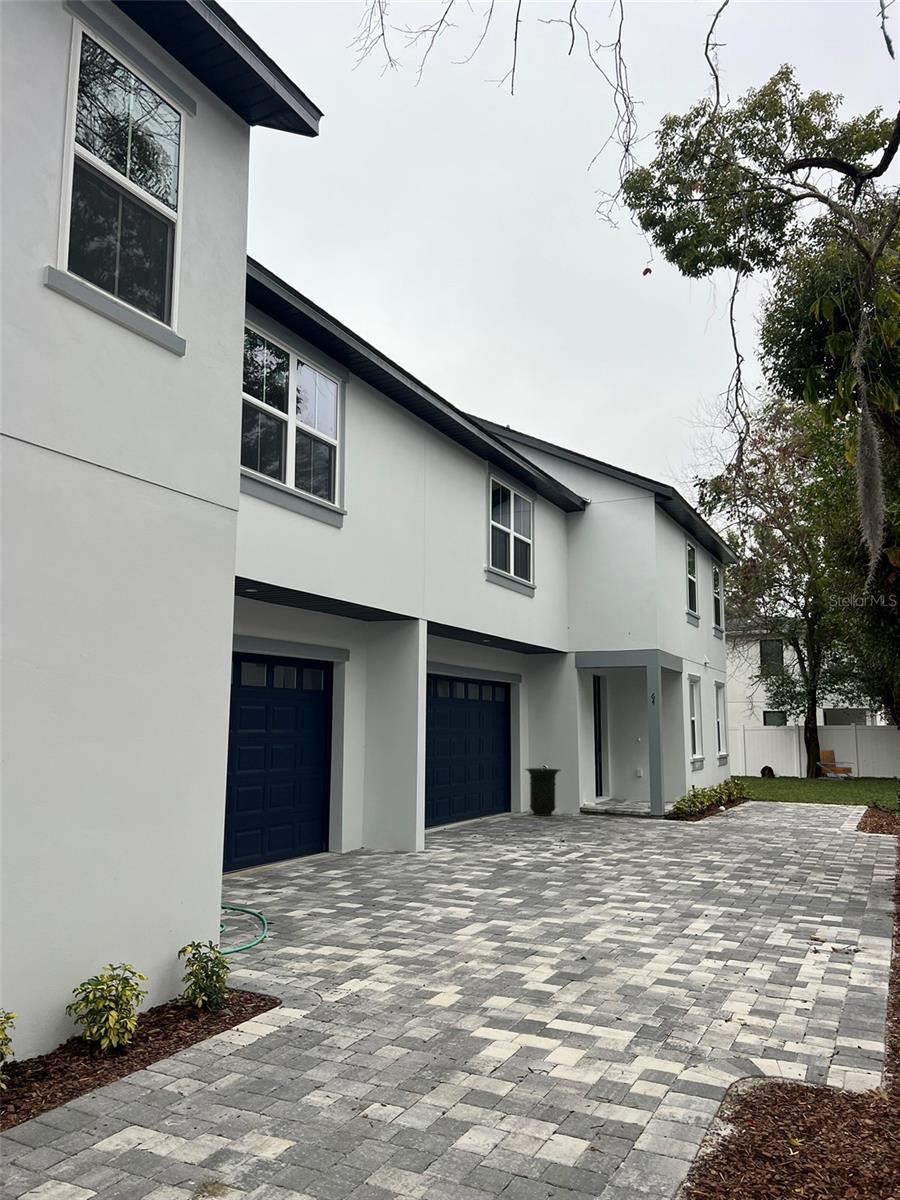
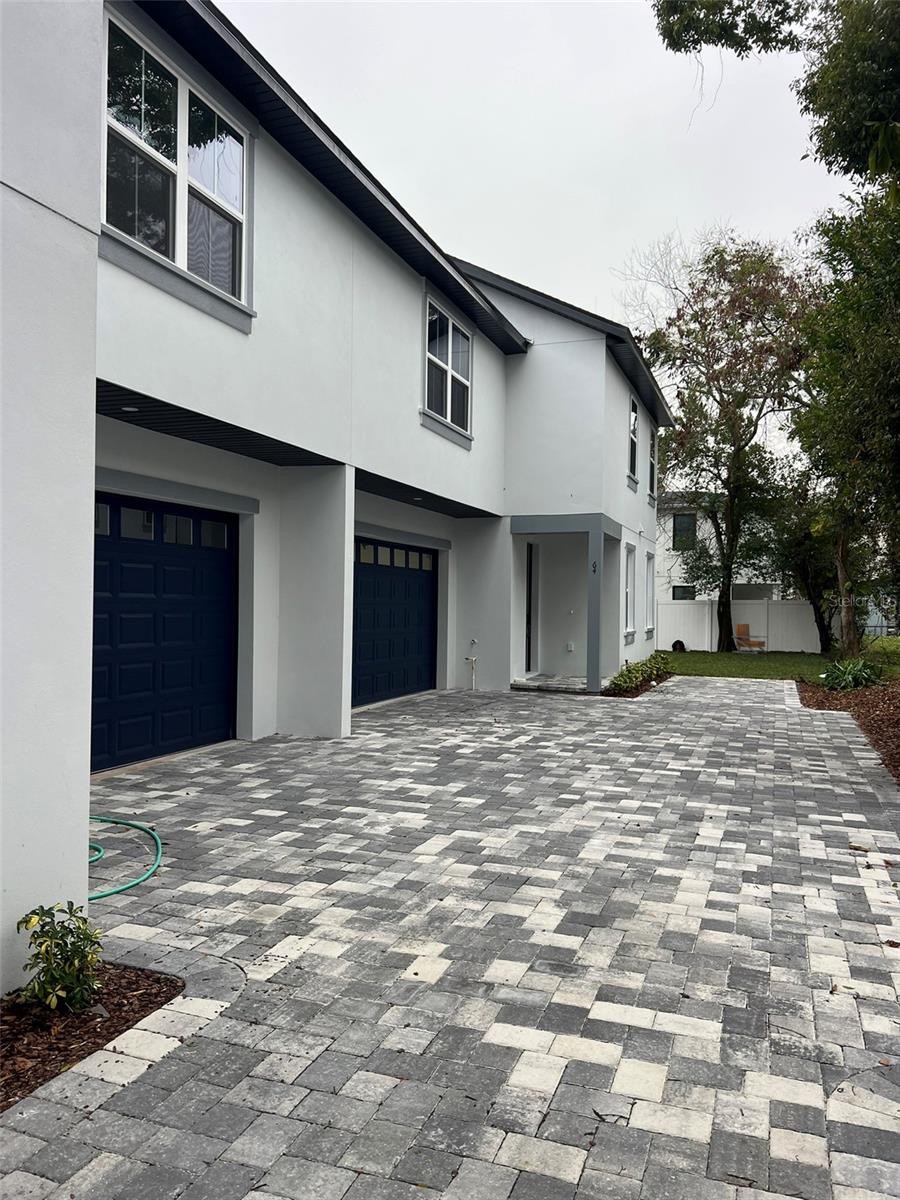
trash can: present [525,768,560,816] -> none [452,641,493,693]

